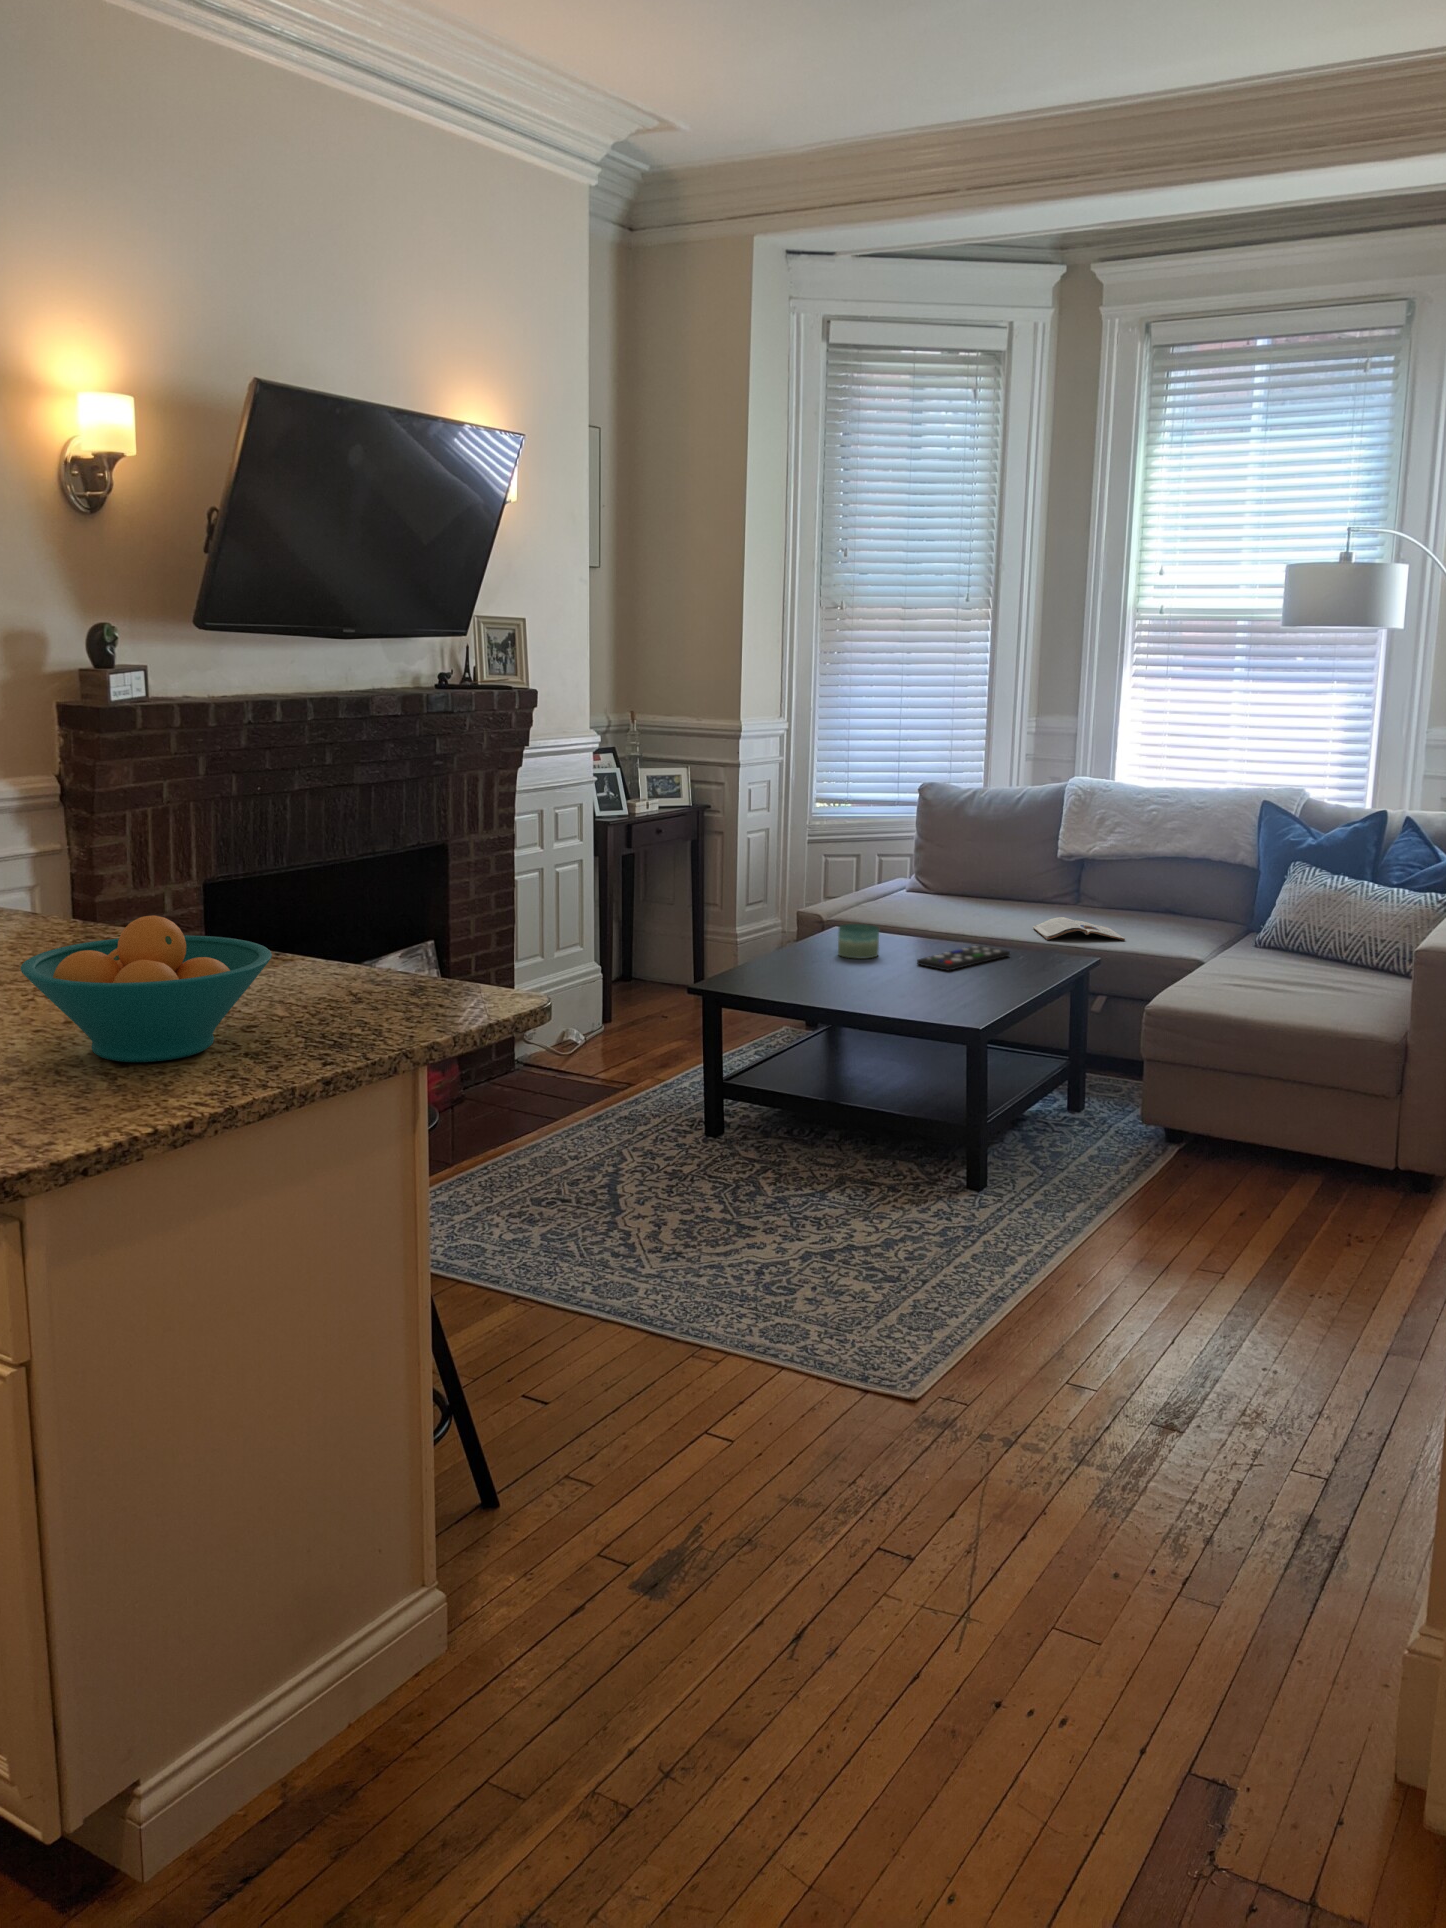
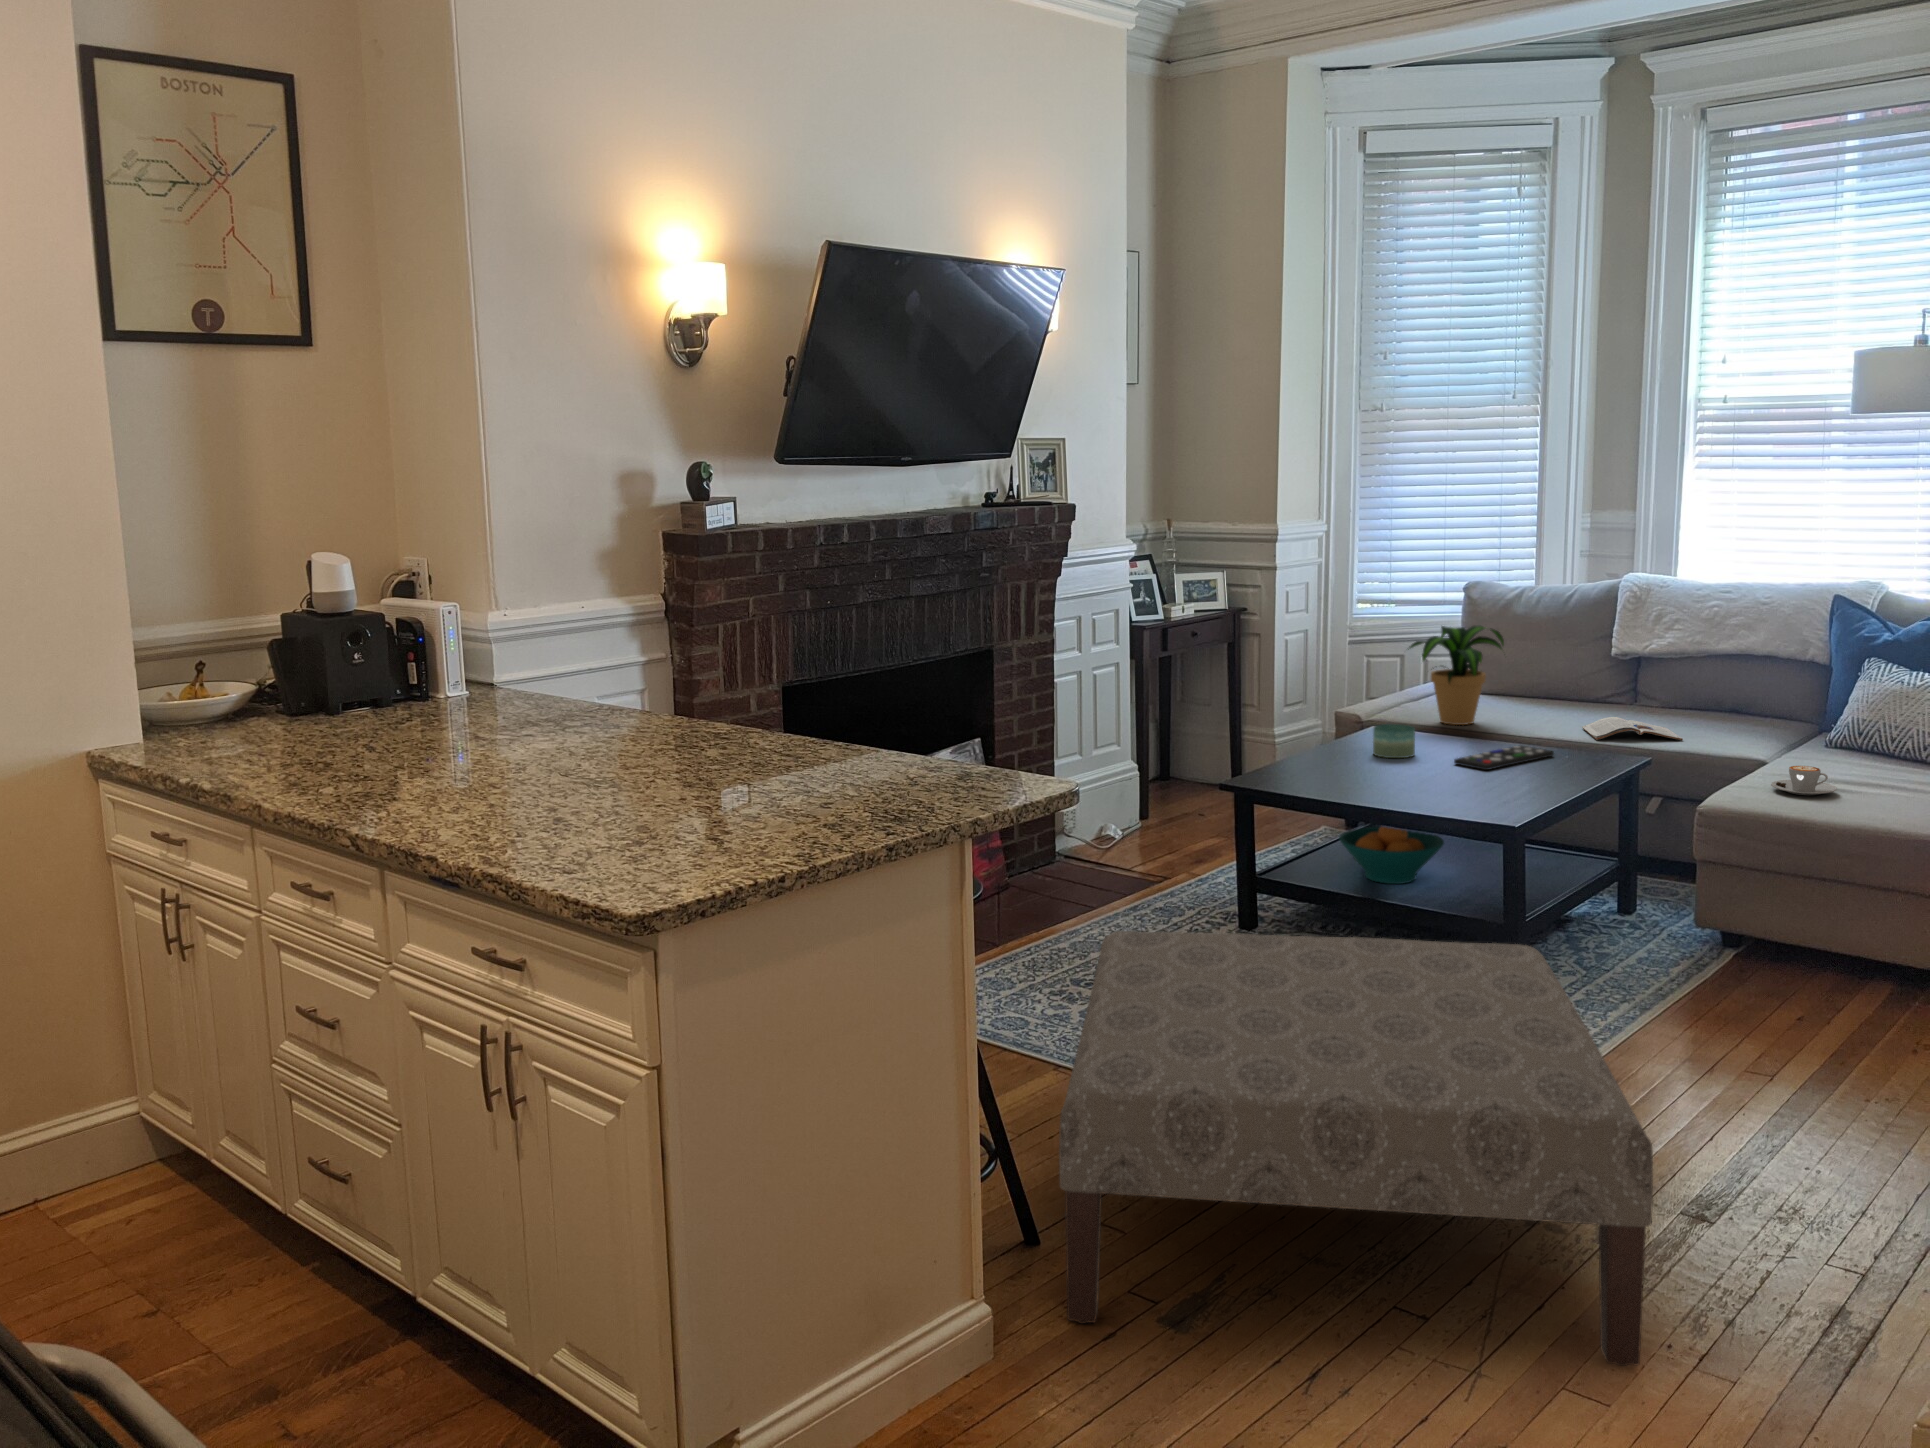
potted plant: none [864,825,963,924] -> present [1408,626,1504,725]
fruit bowl: present [21,915,272,1062] -> present [1339,827,1444,884]
coffee cup: none [1210,966,1268,994] -> present [1771,766,1837,795]
ottoman: none [526,1151,1146,1602] -> present [1059,931,1653,1366]

